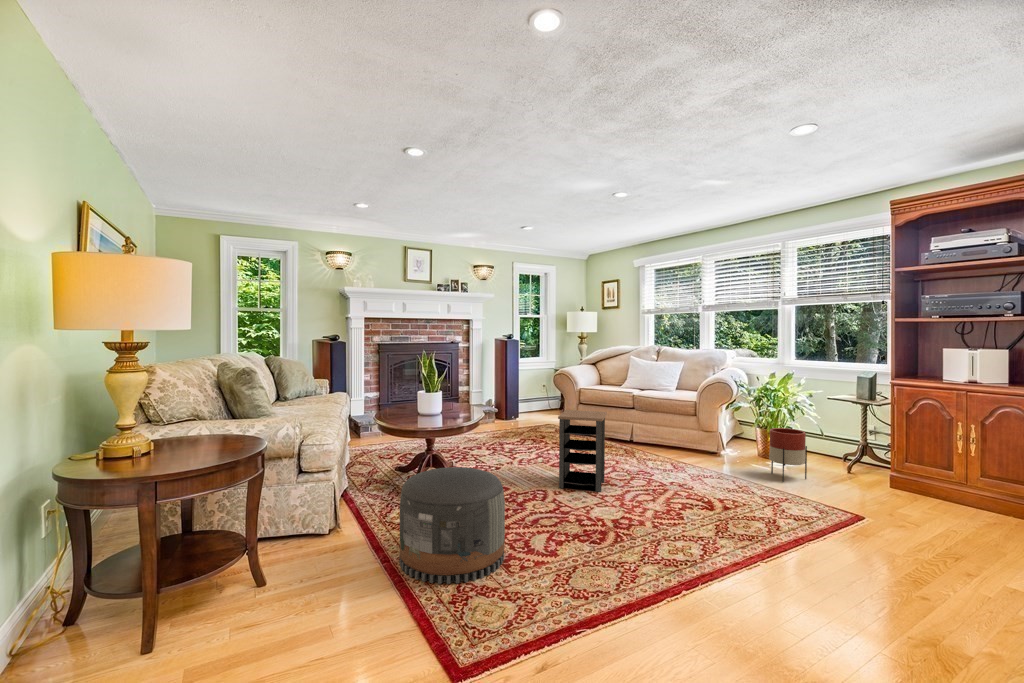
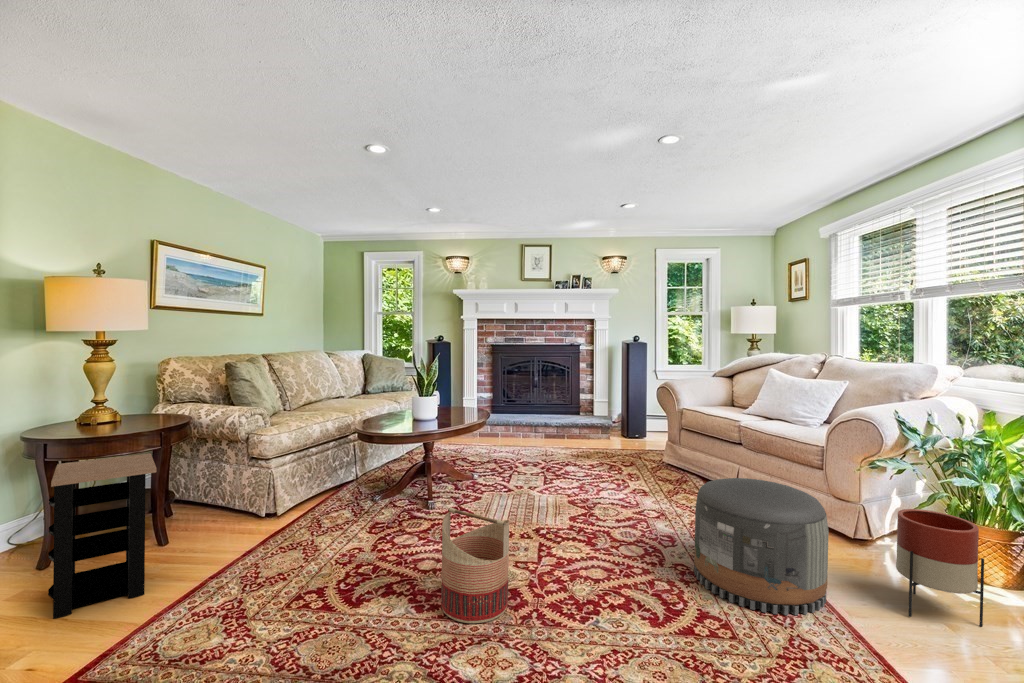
side table: present [558,410,607,492] -> present [48,453,157,618]
pouf: present [400,467,505,584] -> present [694,478,829,615]
basket: none [592,467,640,540] -> present [441,508,509,623]

